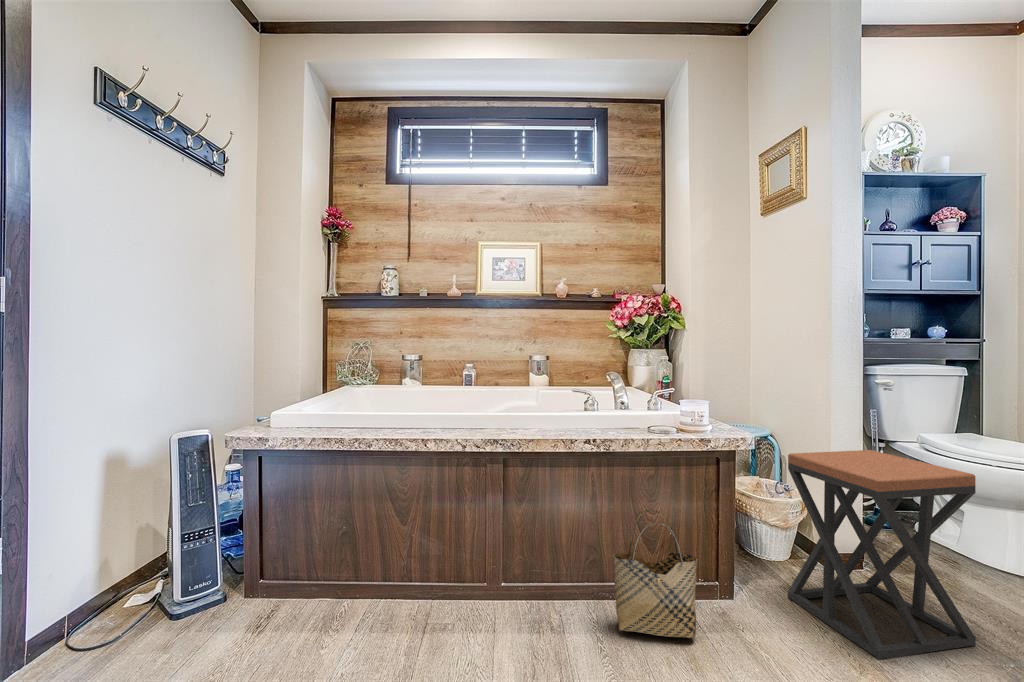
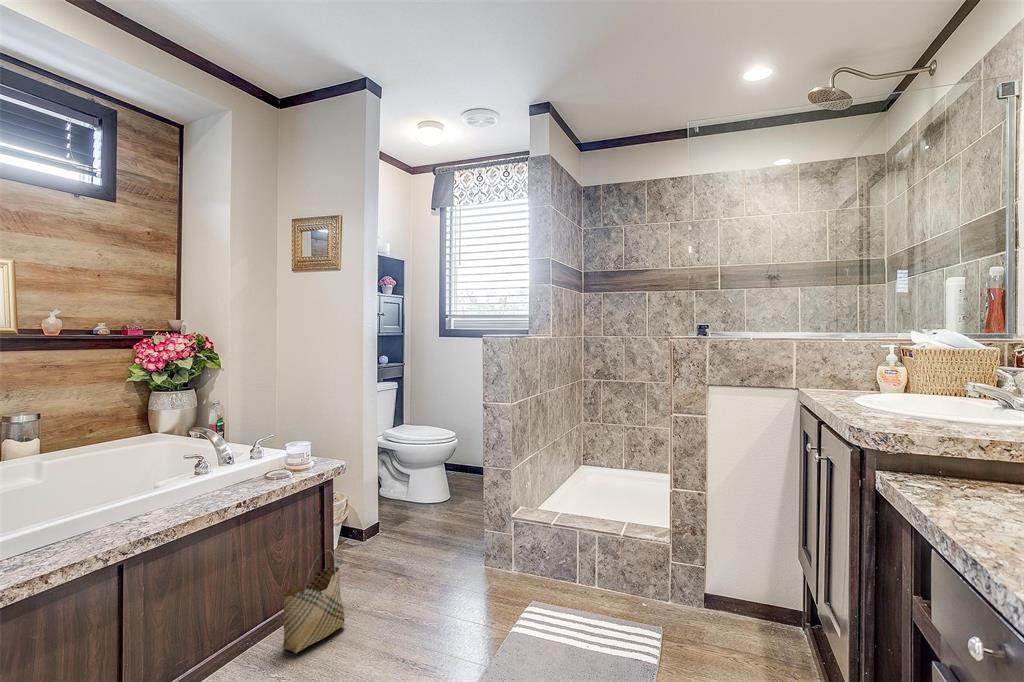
stool: present [788,450,976,659] -> none [362,454,450,577]

